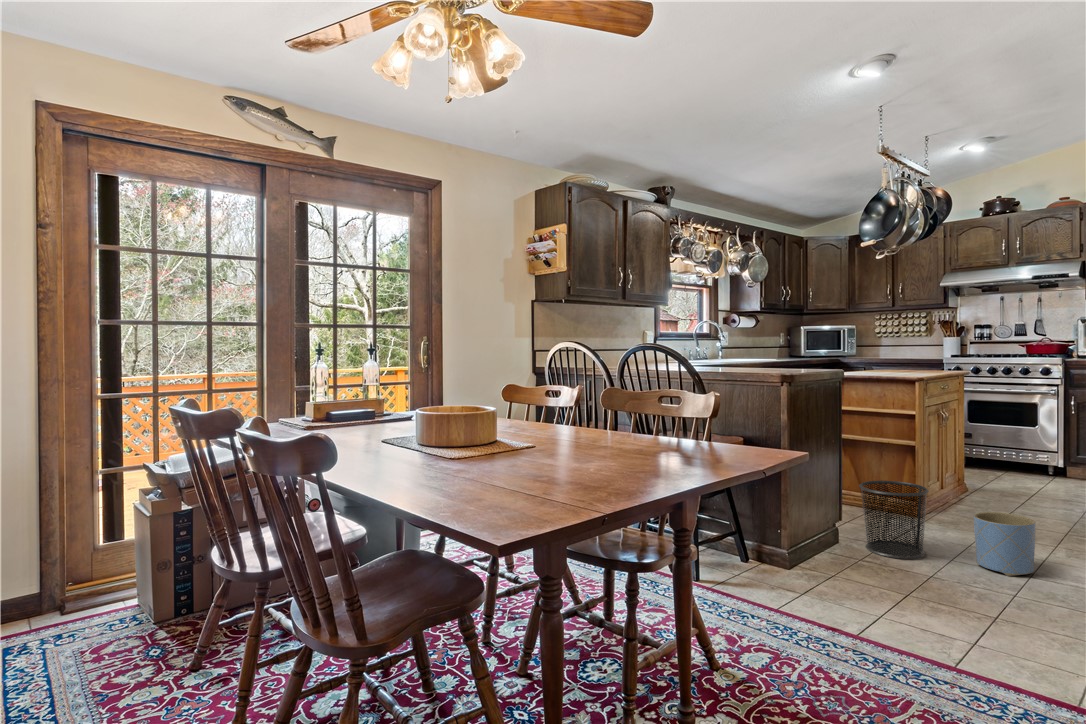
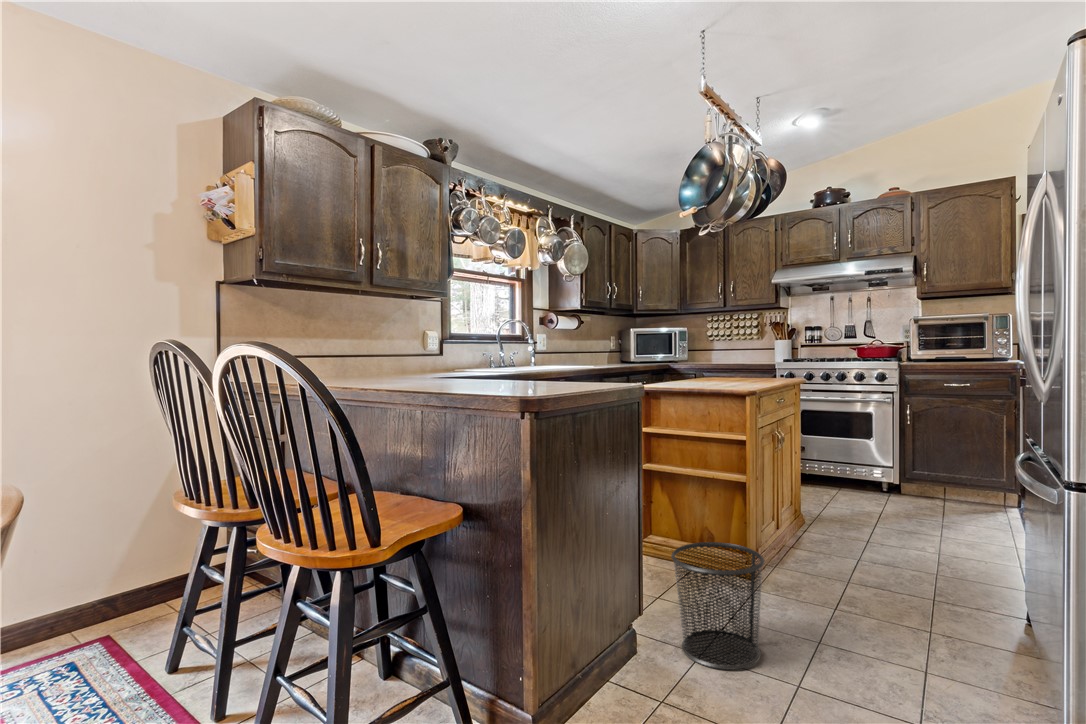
planter: present [973,512,1035,576] -> none [825,587,908,693]

